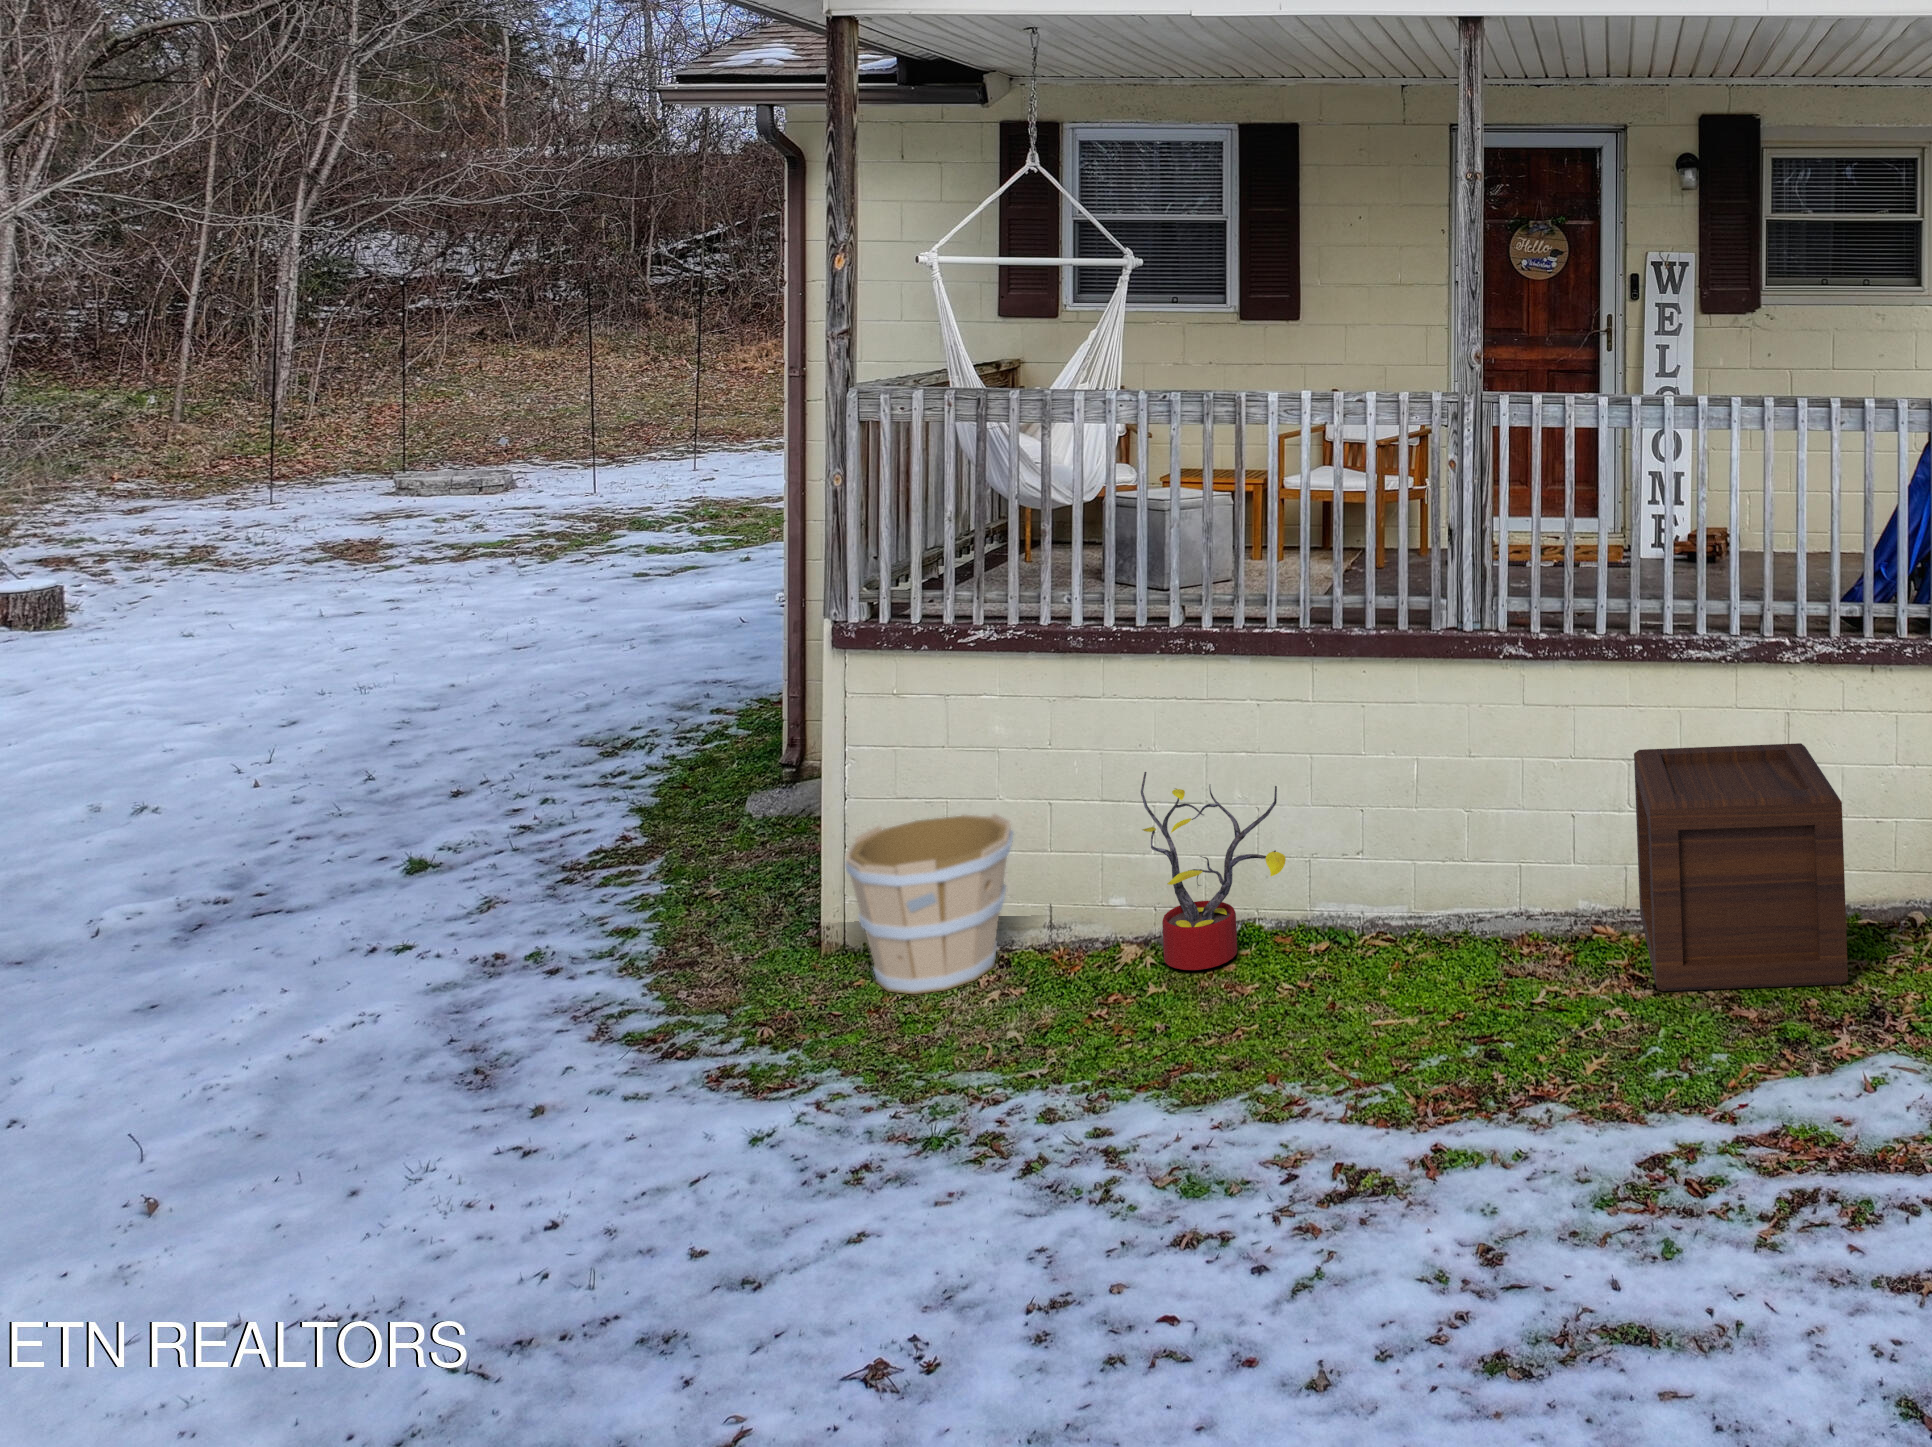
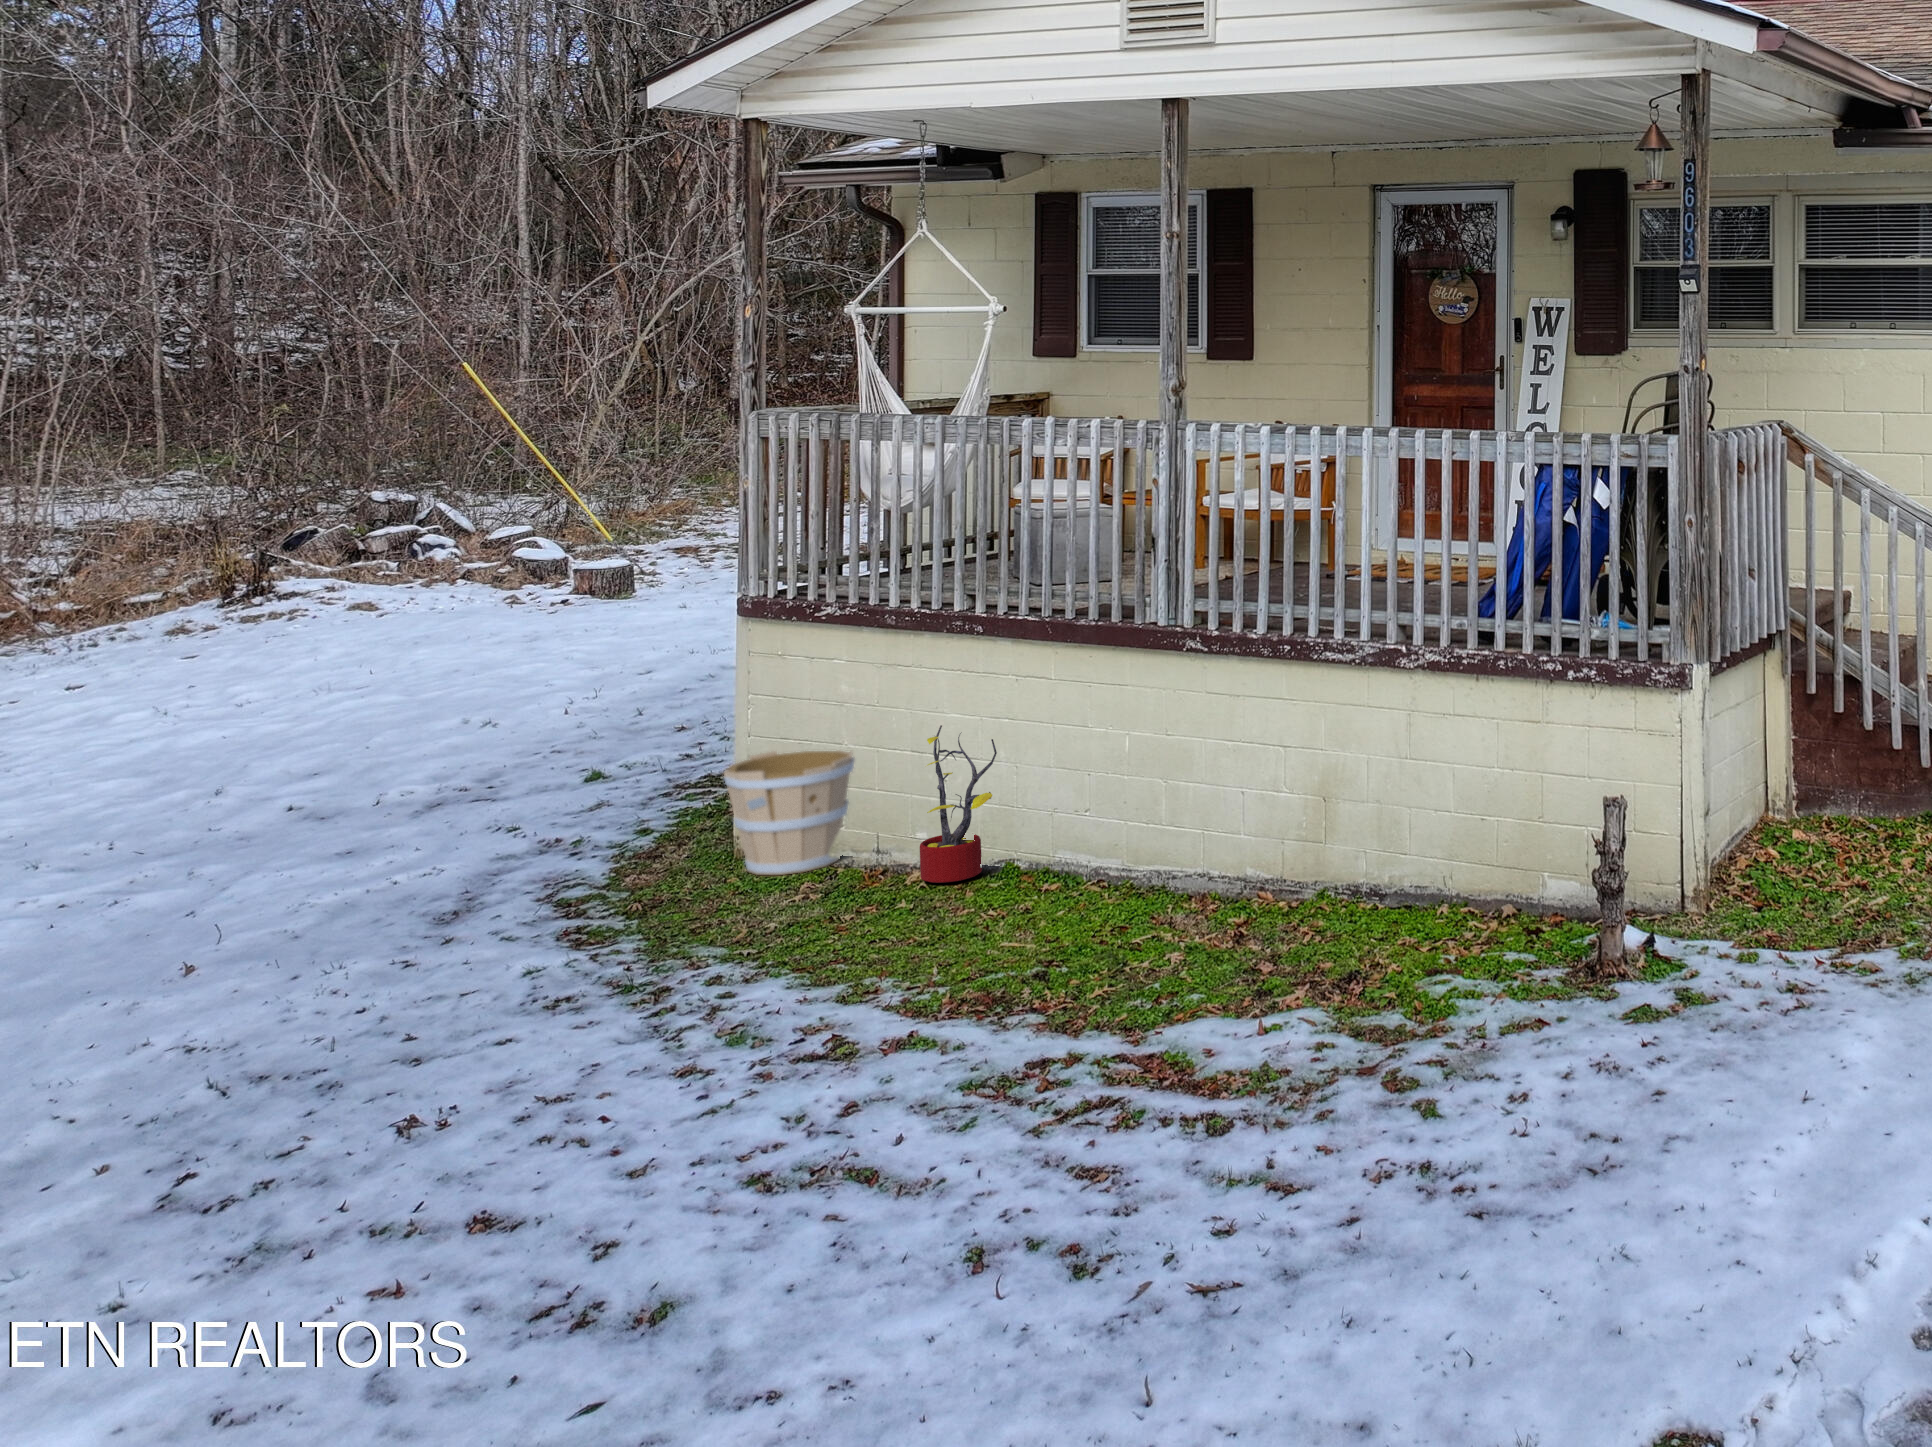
wooden crate: present [1634,743,1848,991] -> none [1191,737,1421,949]

